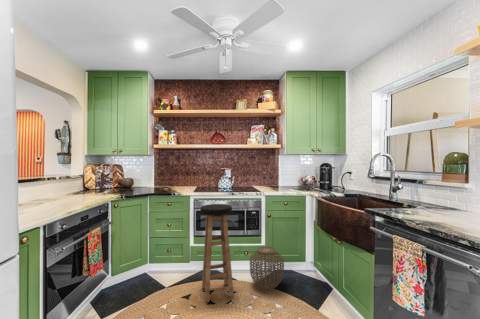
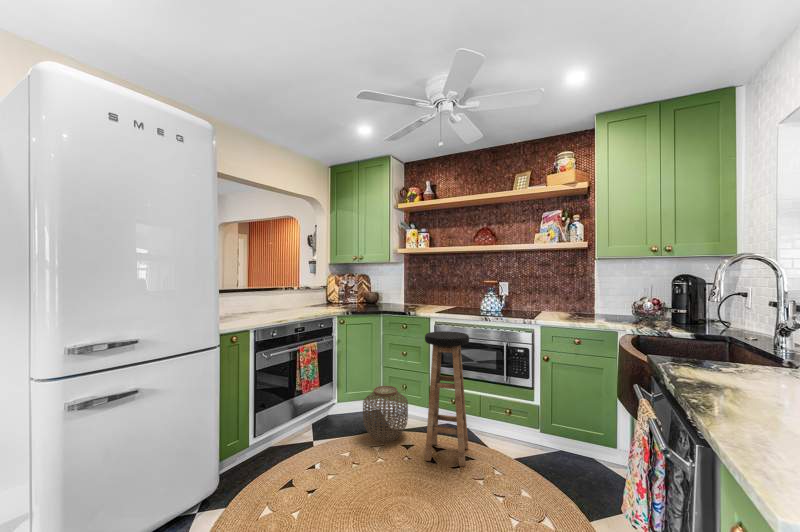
woven basket: present [250,246,284,290] -> present [363,386,408,442]

